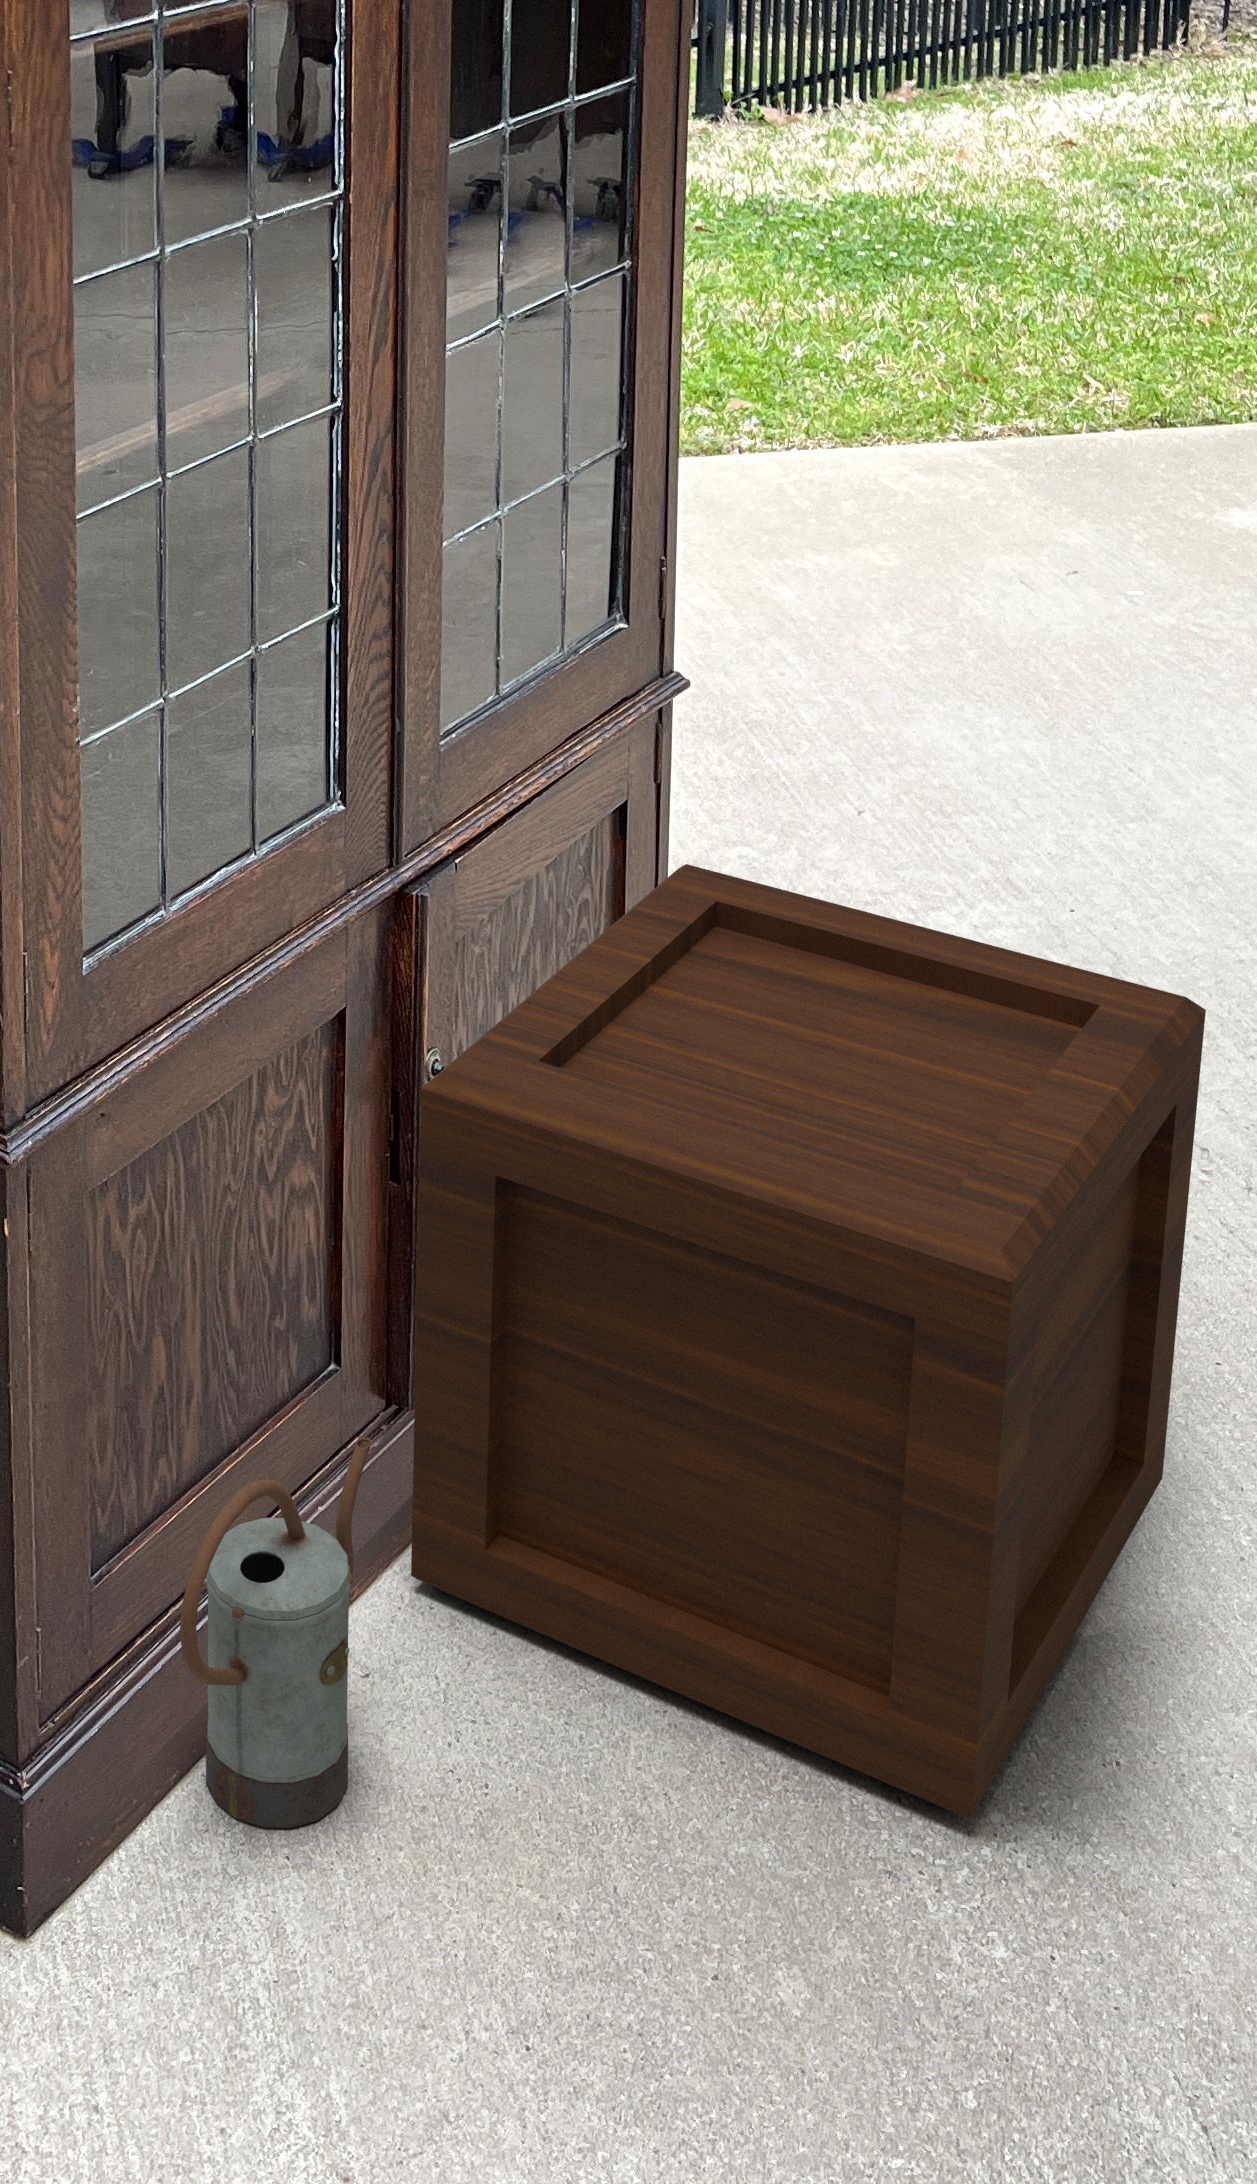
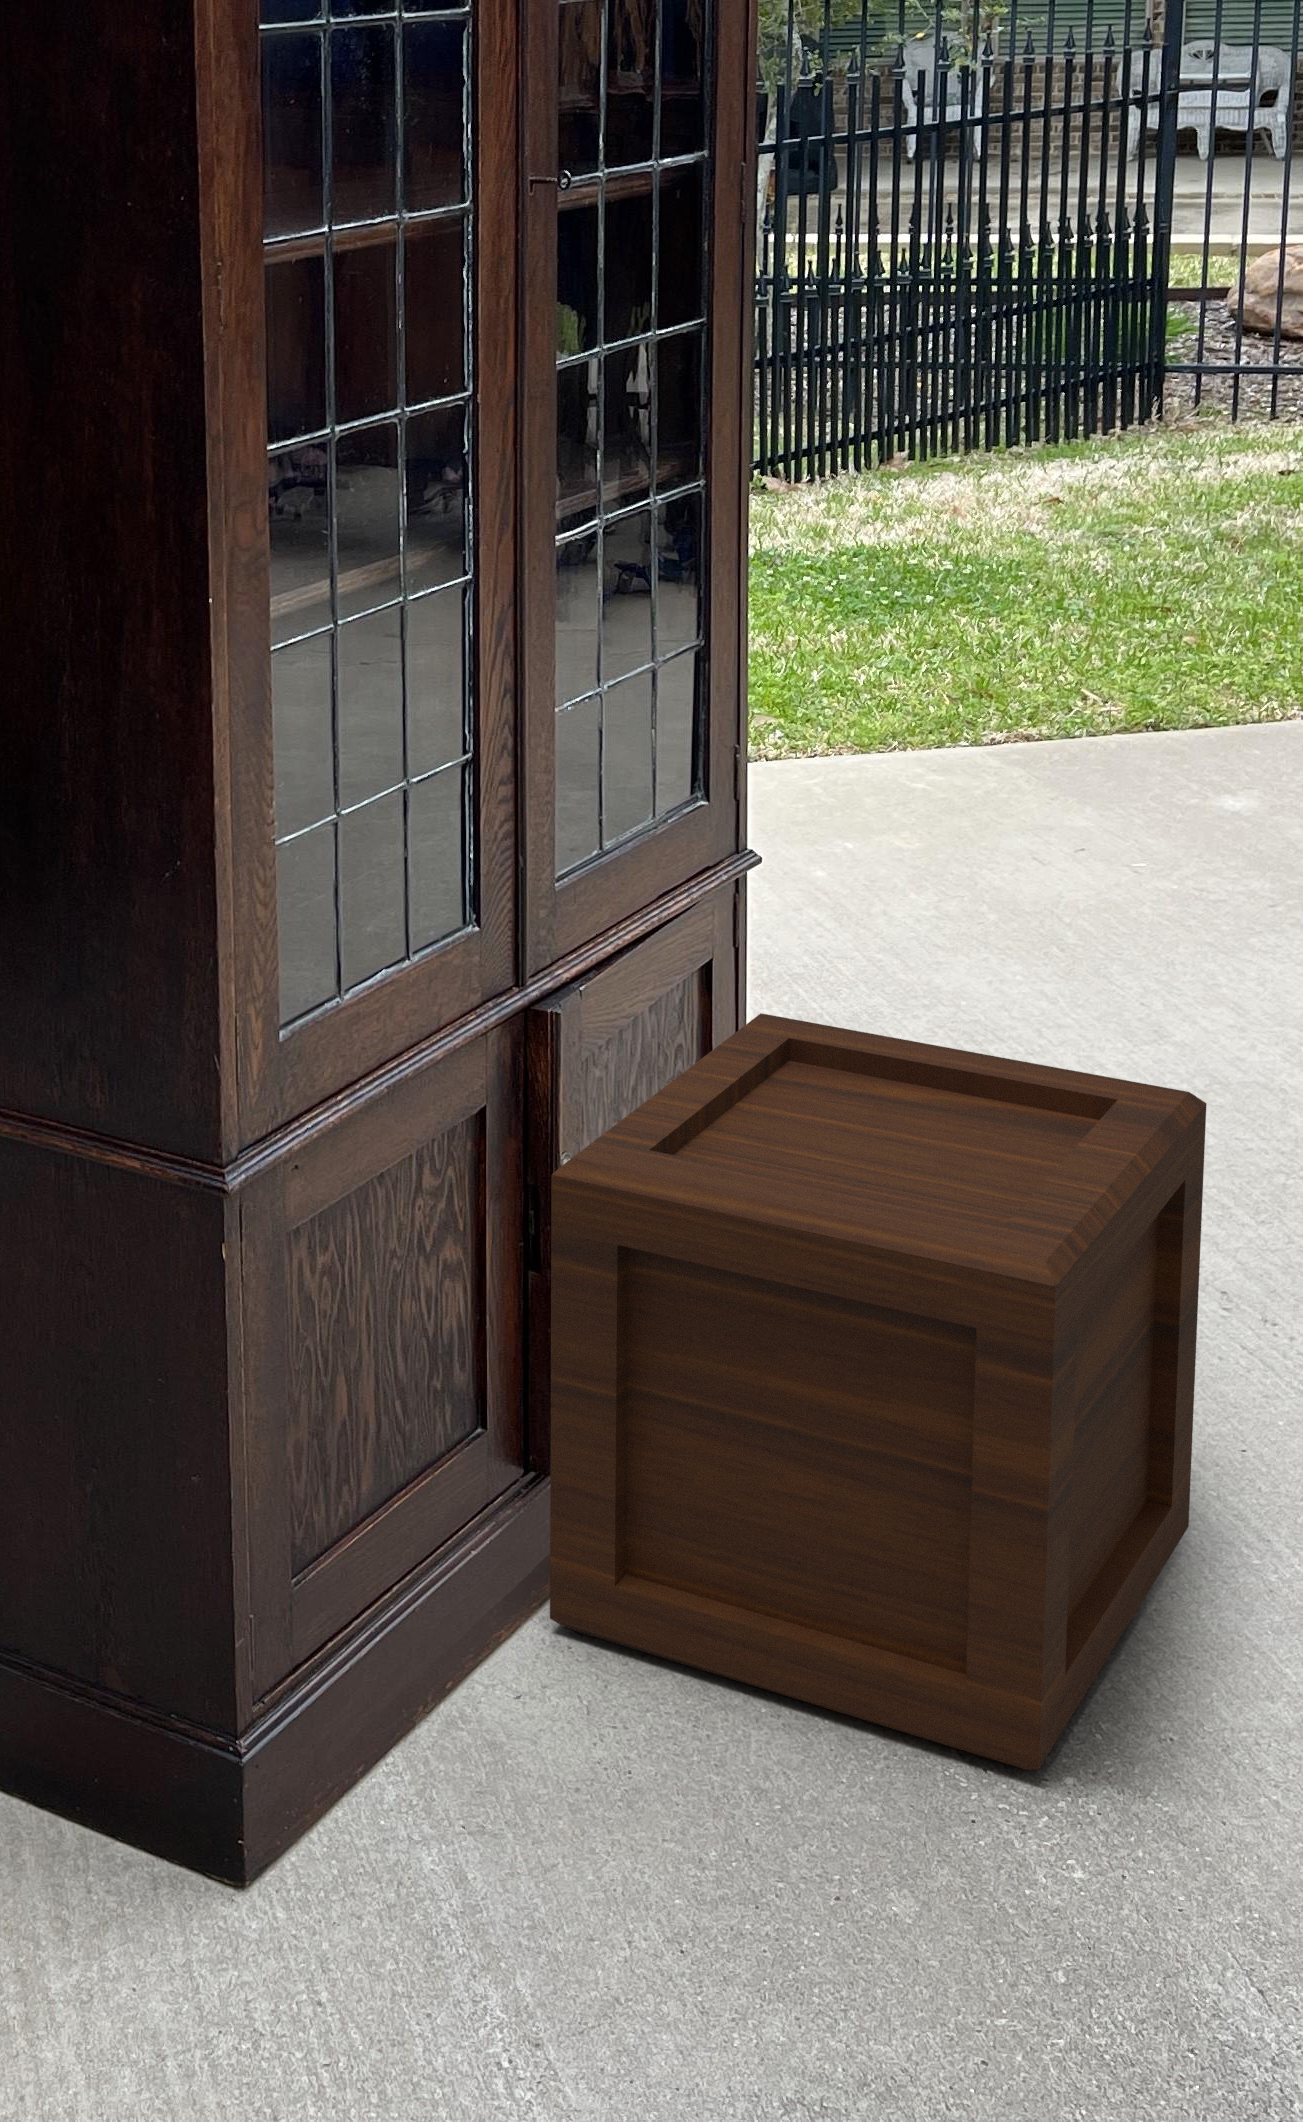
watering can: present [180,1438,372,1828] -> none [371,1474,520,1802]

